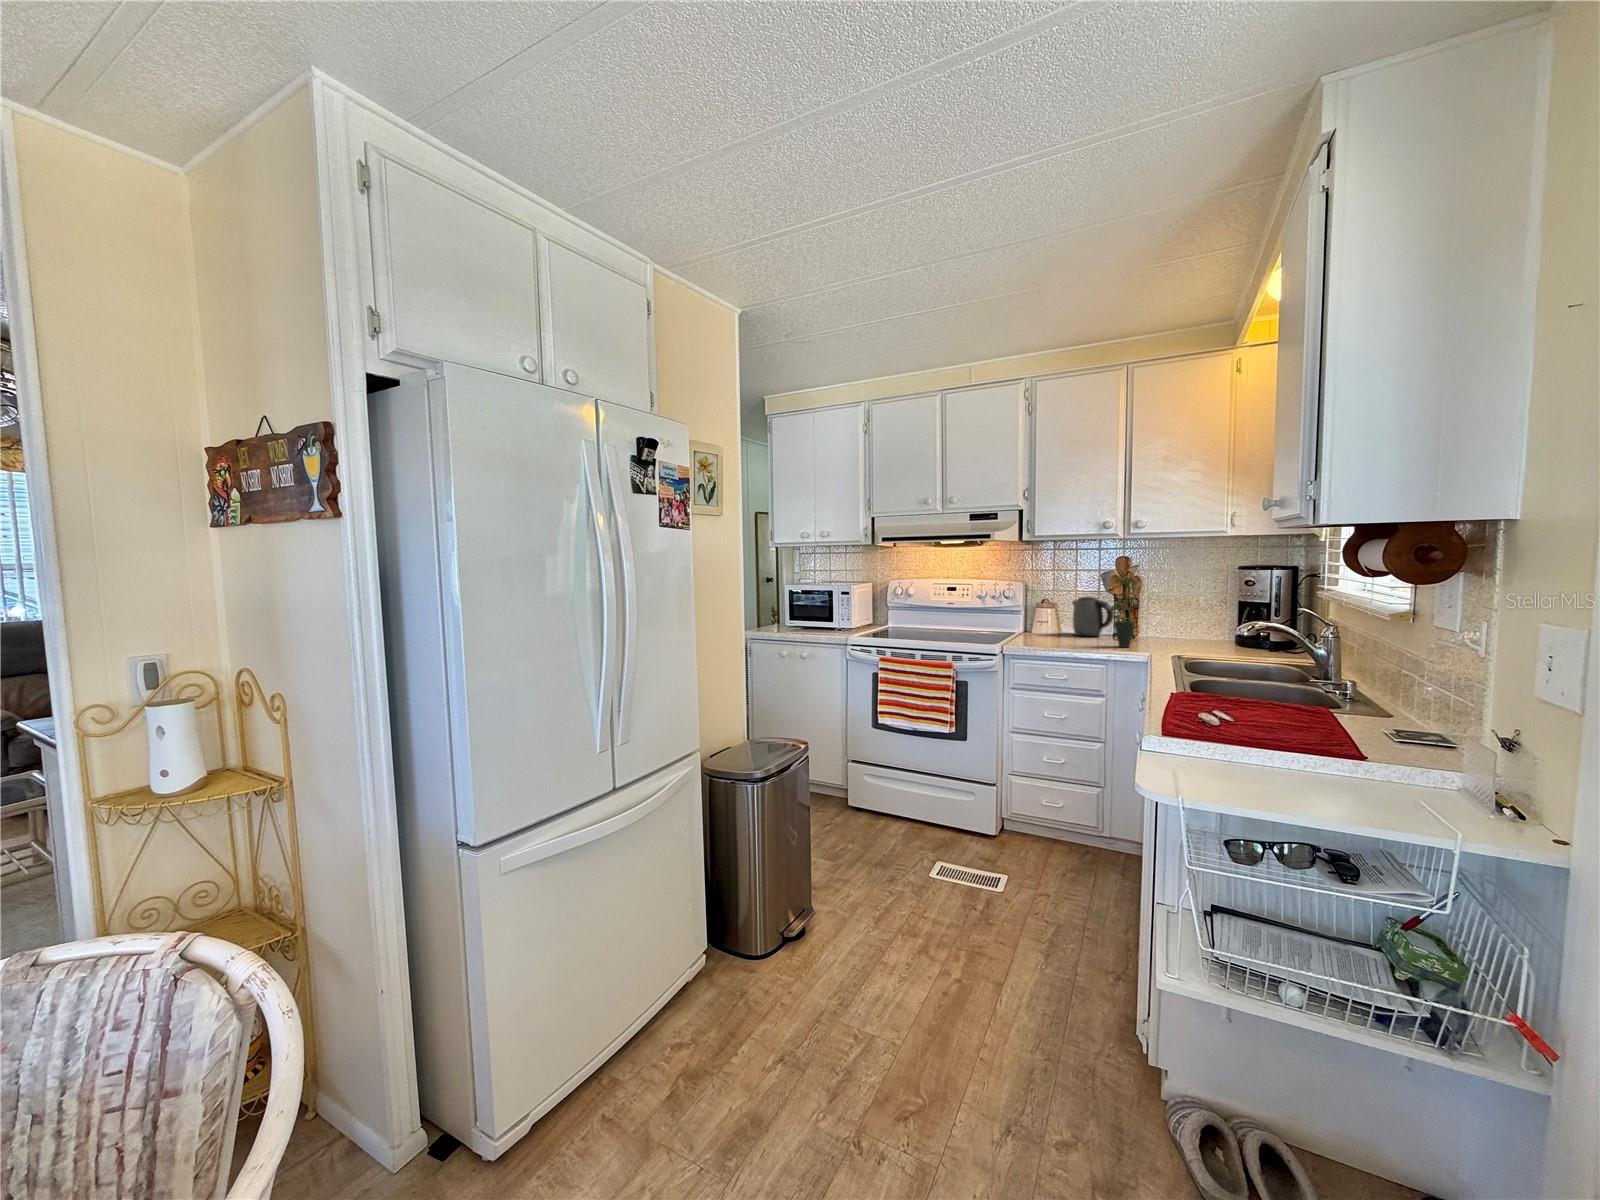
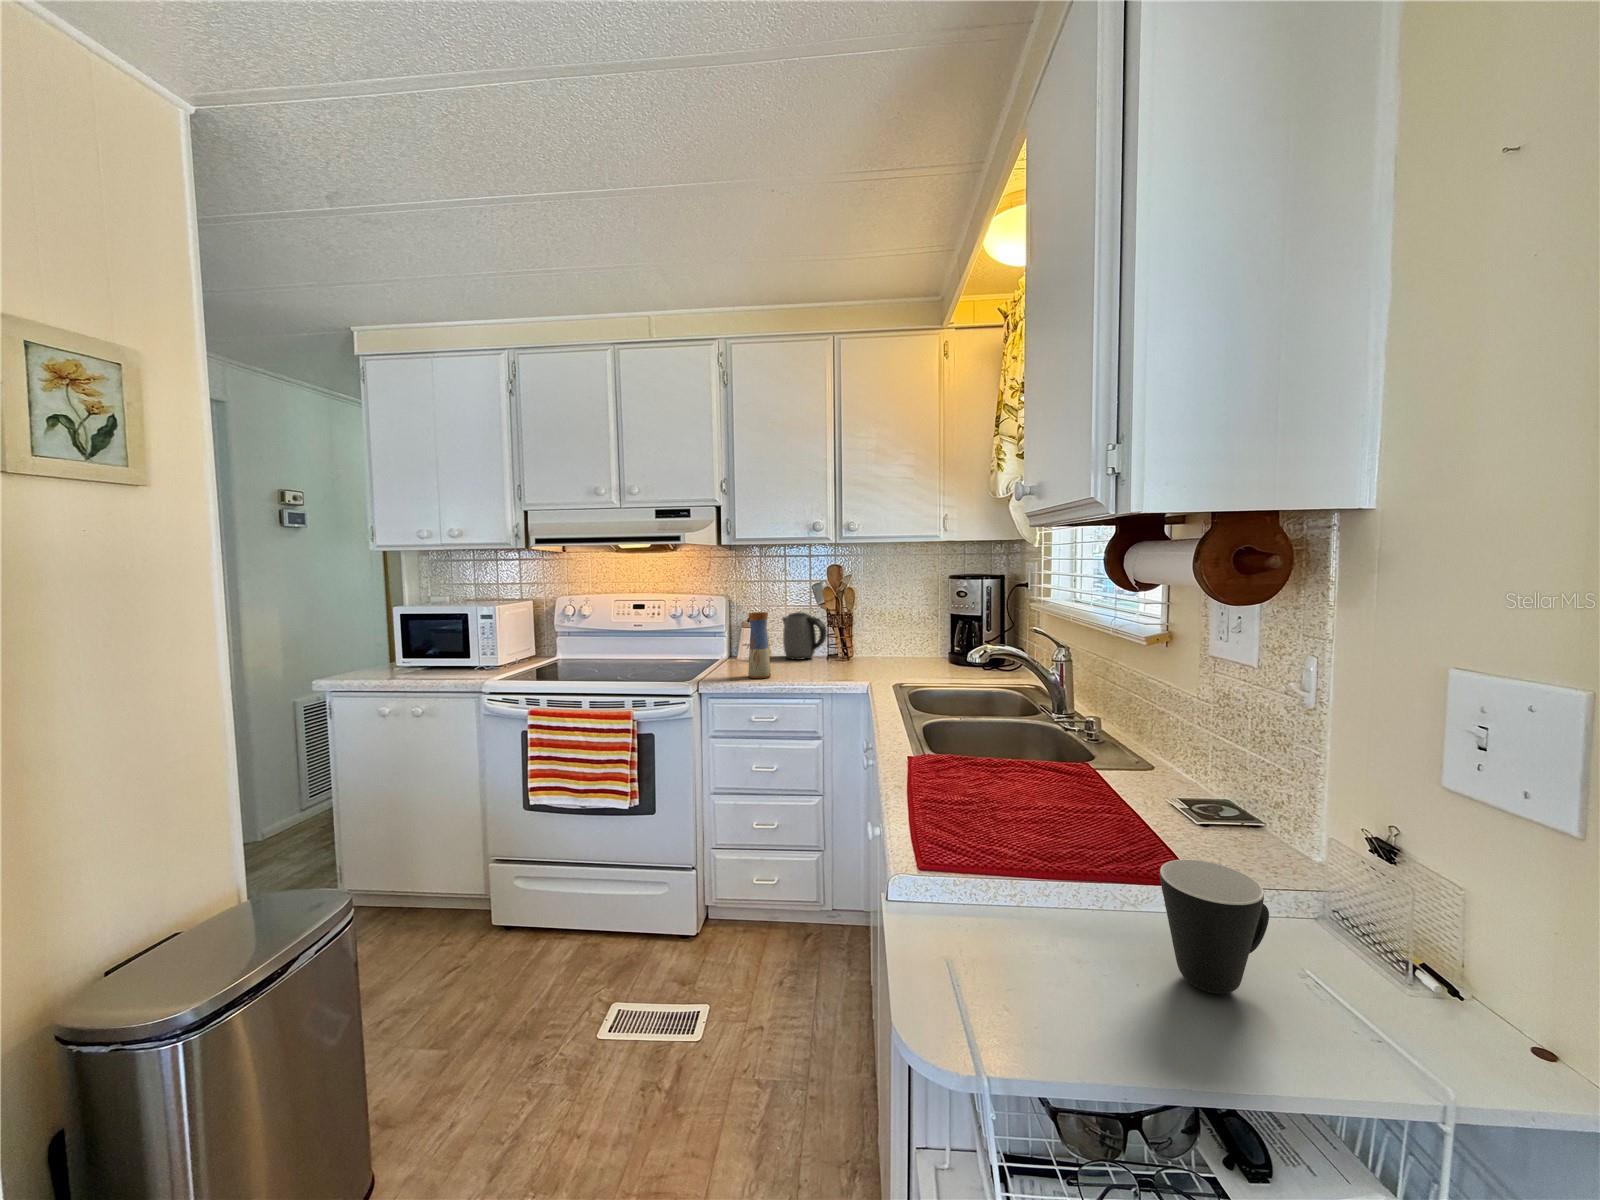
potted plant: present [1112,578,1143,647] -> none [825,586,859,673]
vase: none [1043,595,1062,647] -> present [748,612,771,678]
mug: none [1312,729,1387,797] -> present [1160,859,1269,994]

